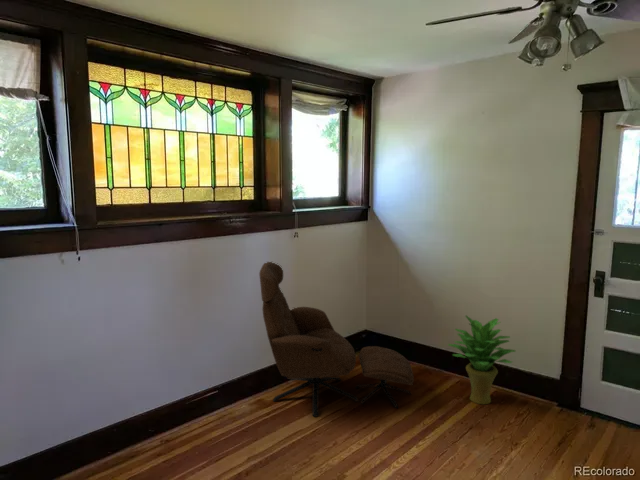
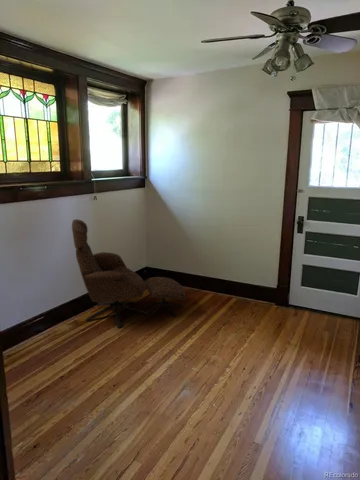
potted plant: present [448,316,515,404] -> none [207,251,250,308]

